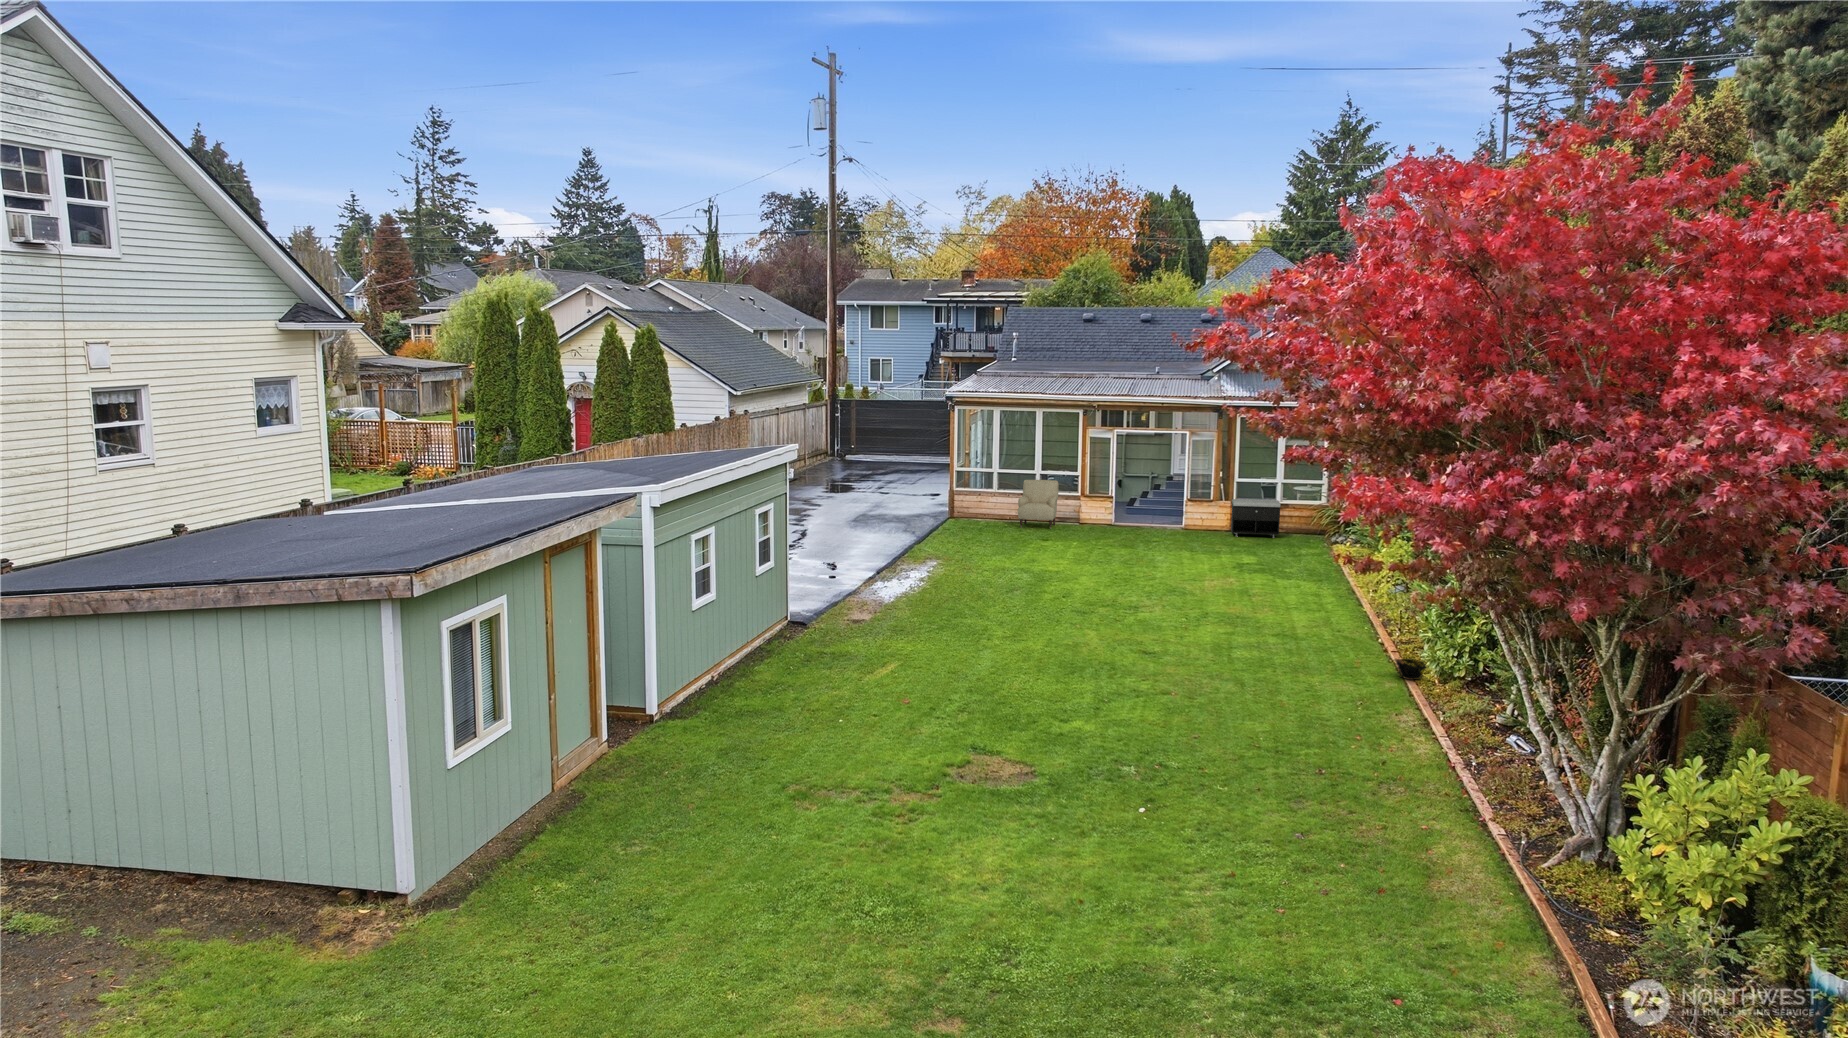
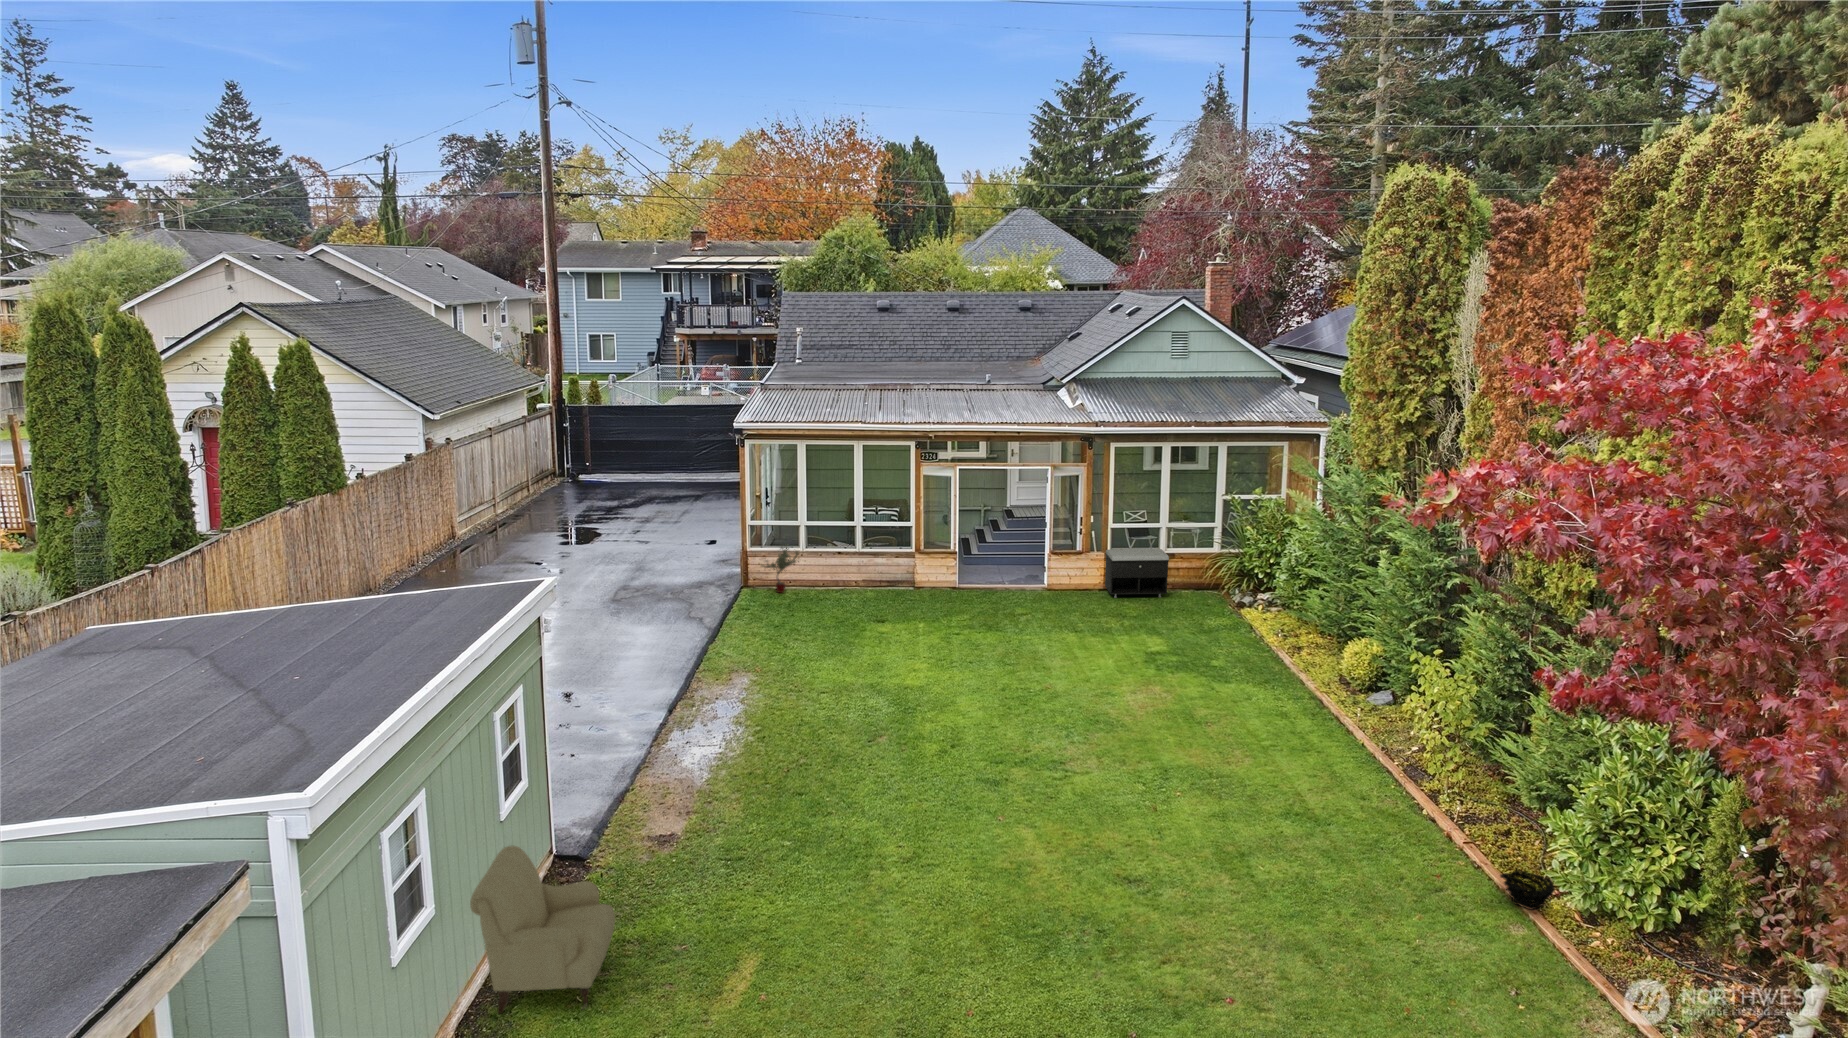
chair: present [1018,480,1059,529] -> present [470,846,615,1013]
potted tree: none [961,485,991,523] -> present [762,544,799,593]

